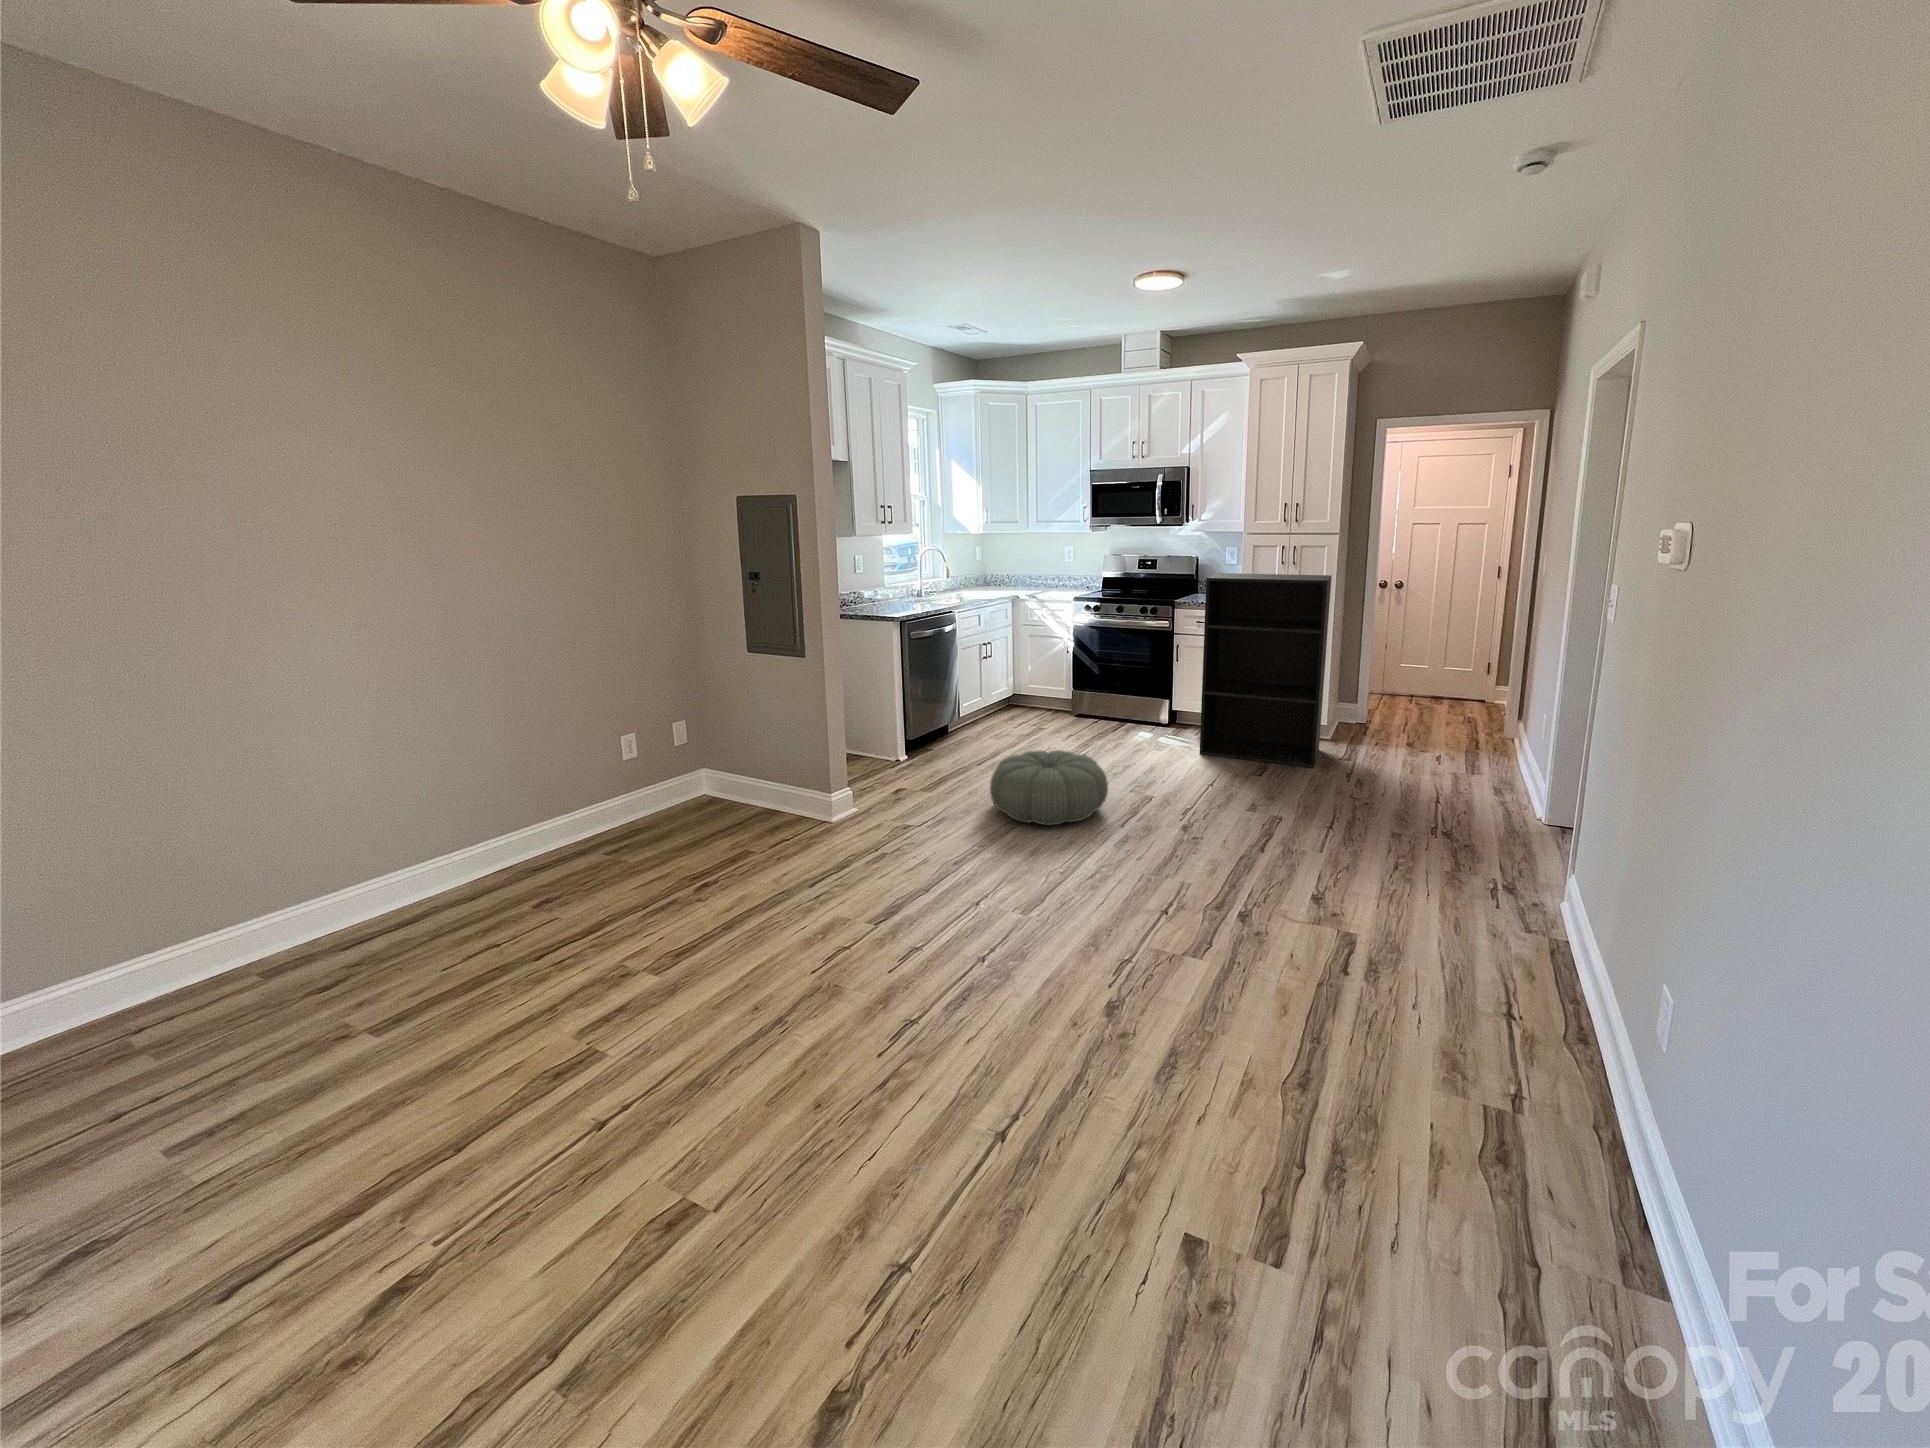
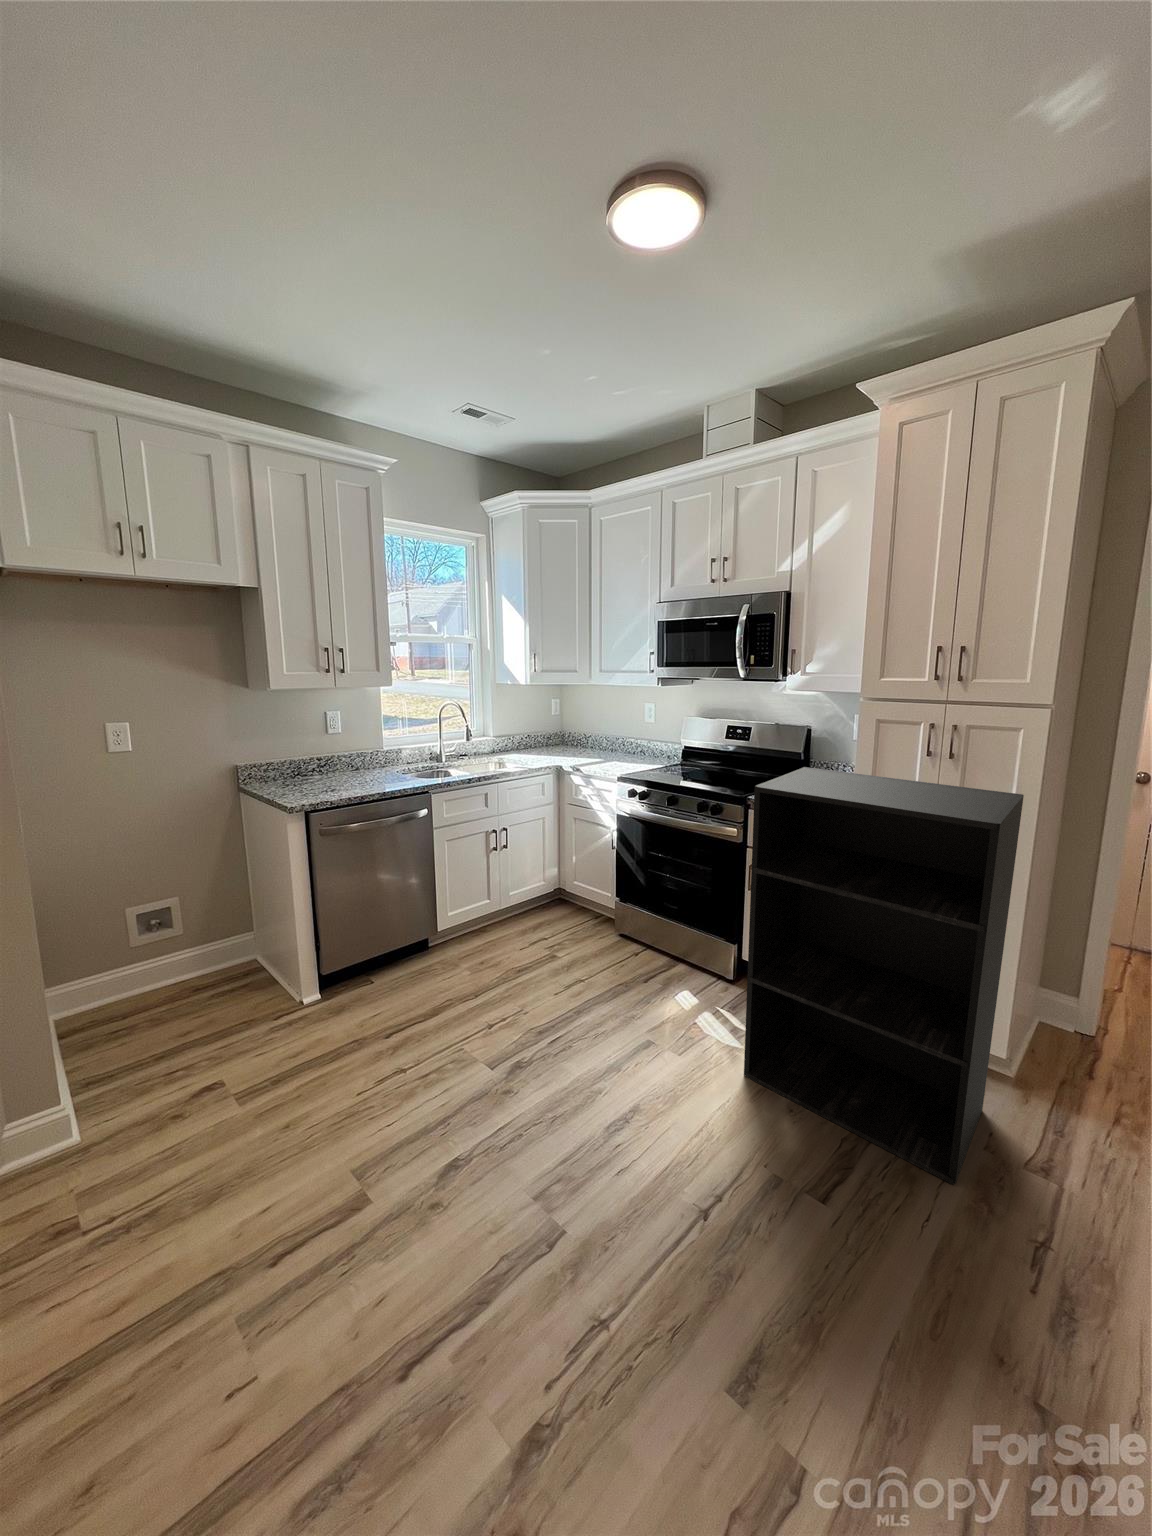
pouf: present [990,750,1108,825] -> none [240,1079,473,1307]

